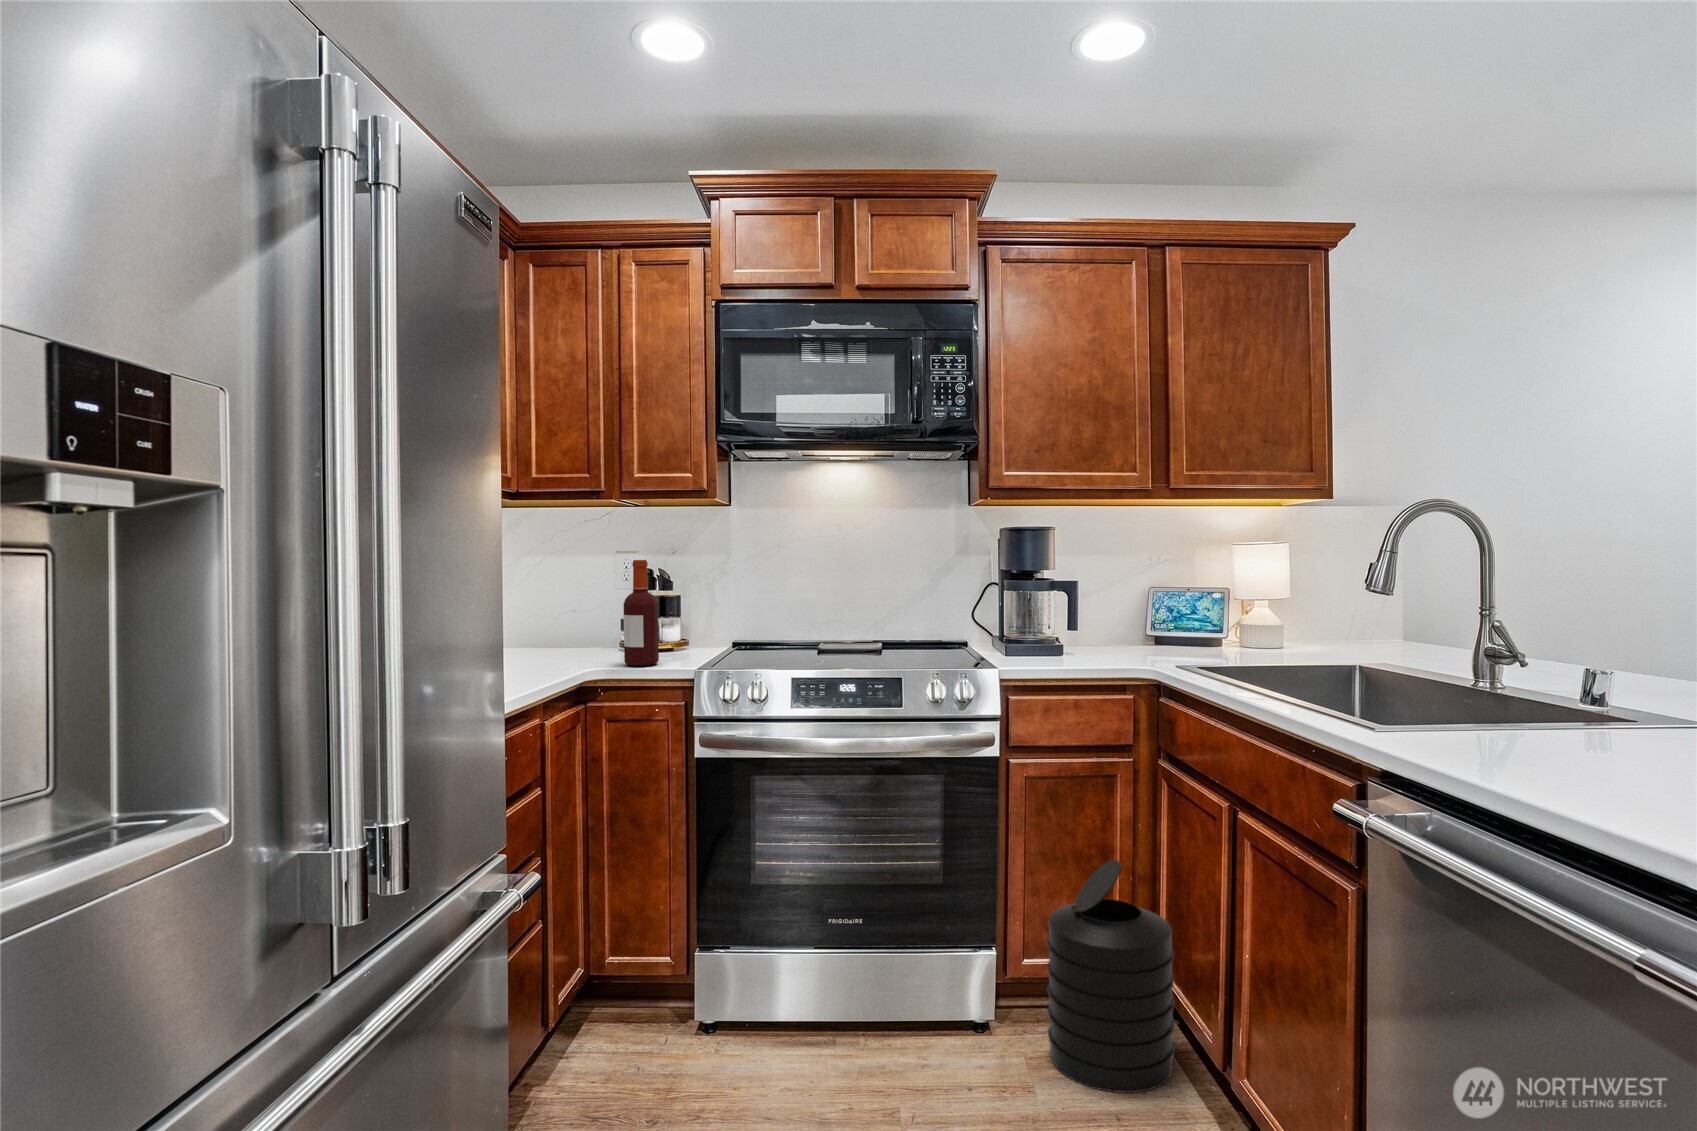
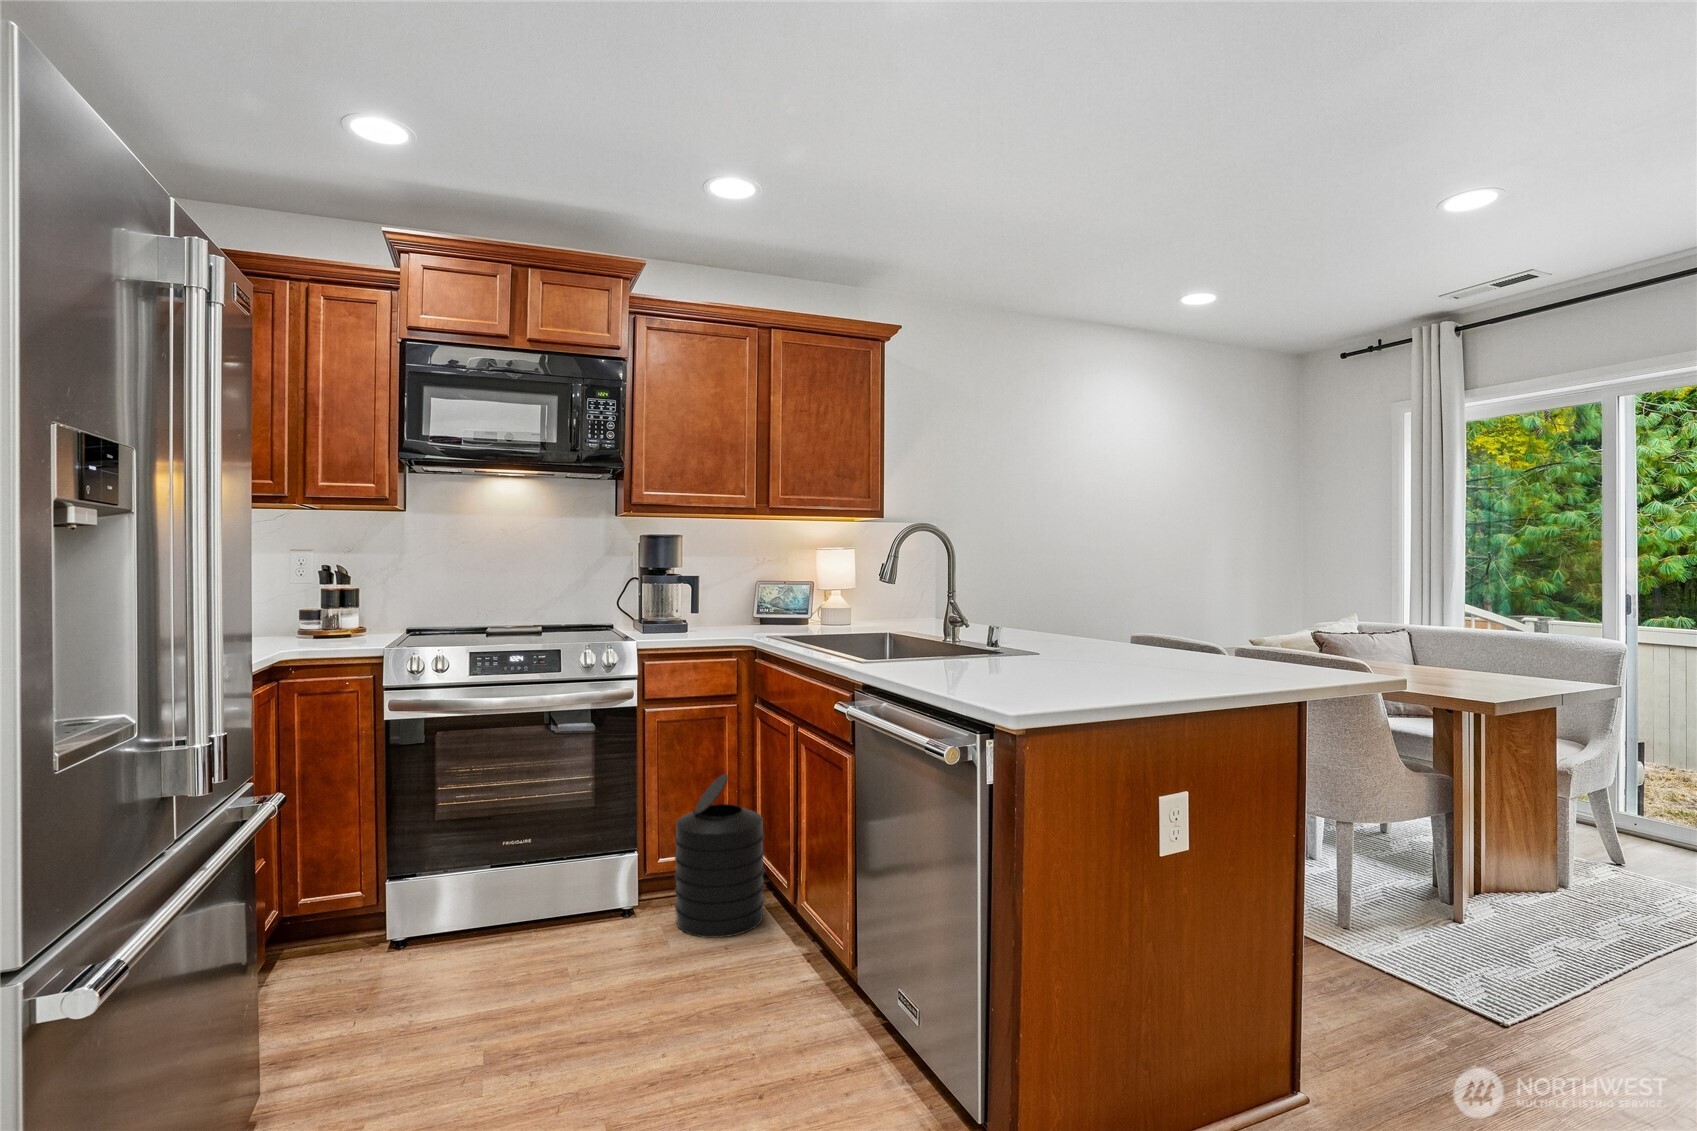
bottle: present [624,560,659,666] -> none [308,555,342,647]

